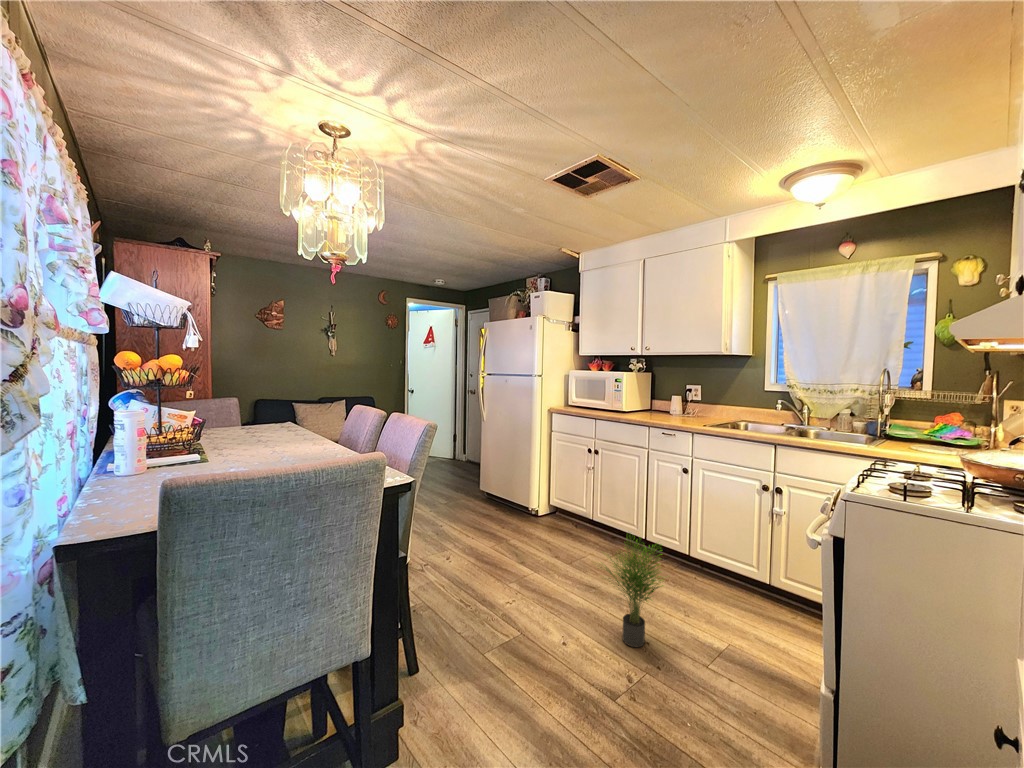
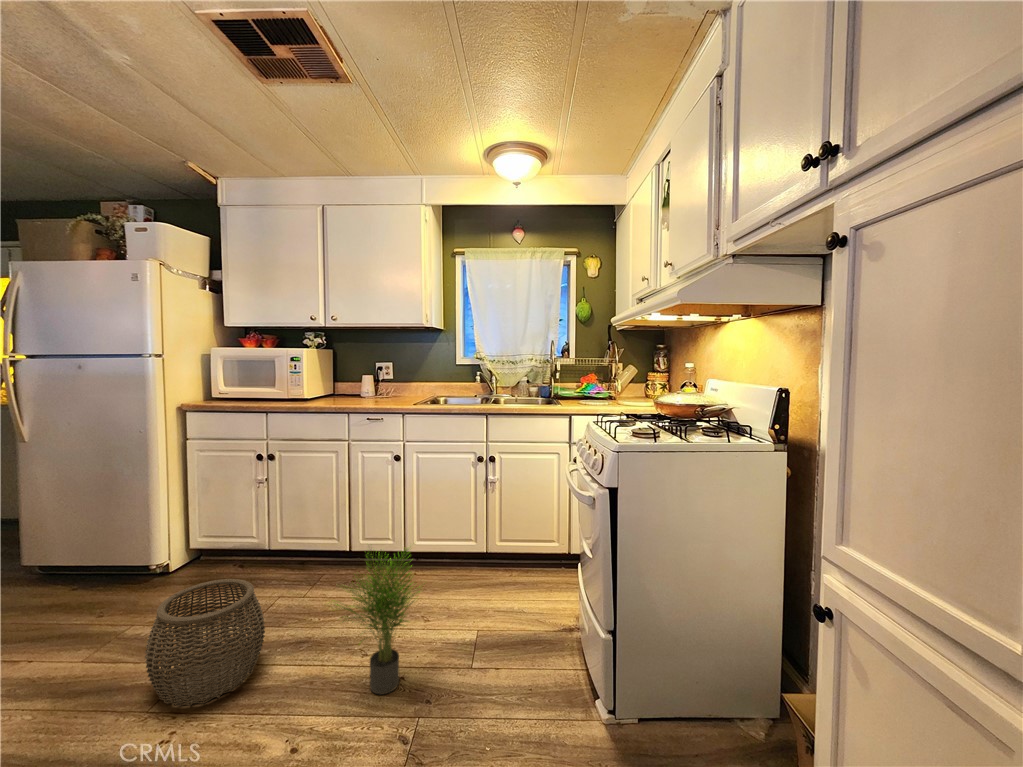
woven basket: none [507,525,569,598] -> present [145,579,265,707]

